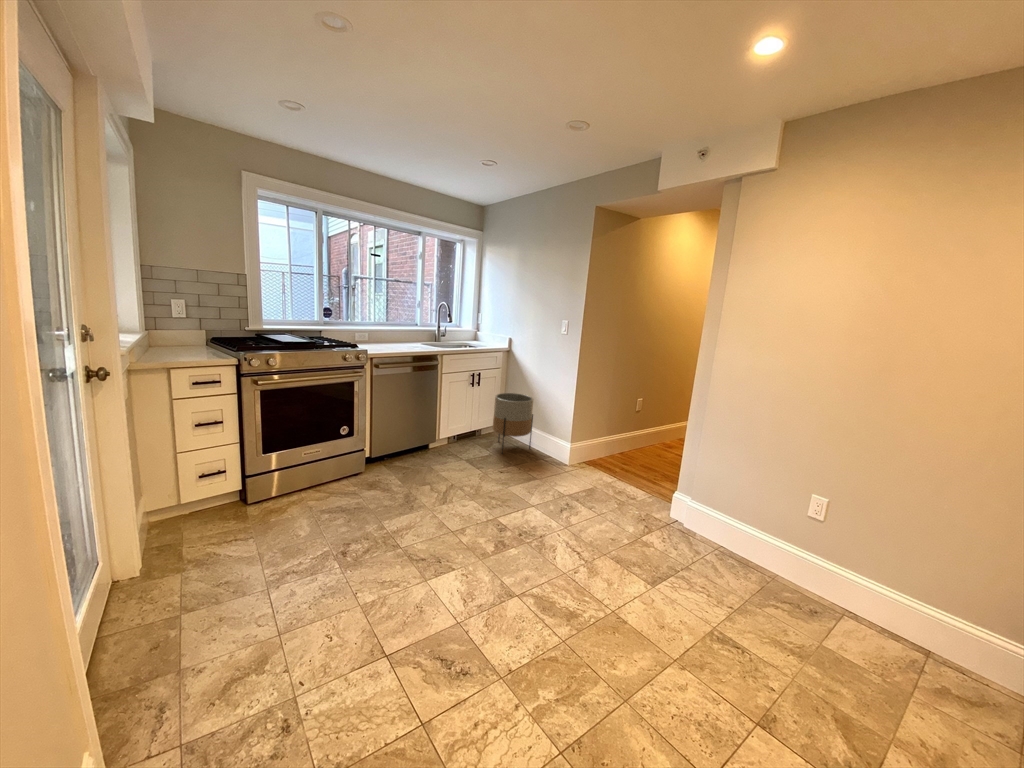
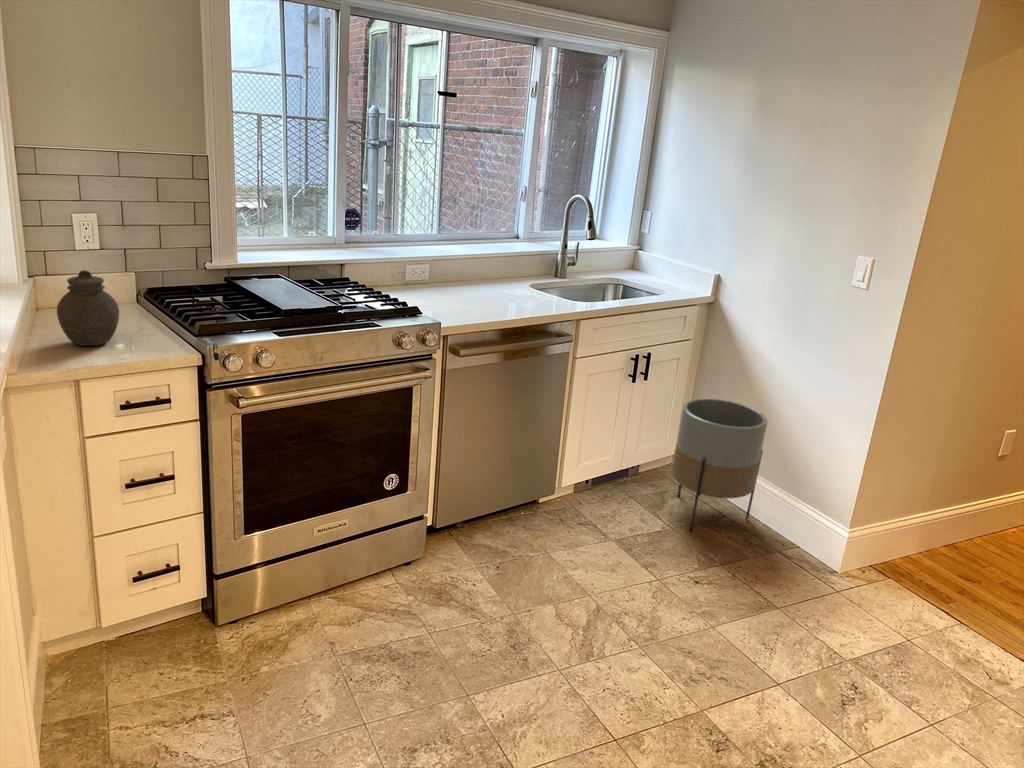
jar: none [158,319,193,357] -> present [57,270,119,346]

